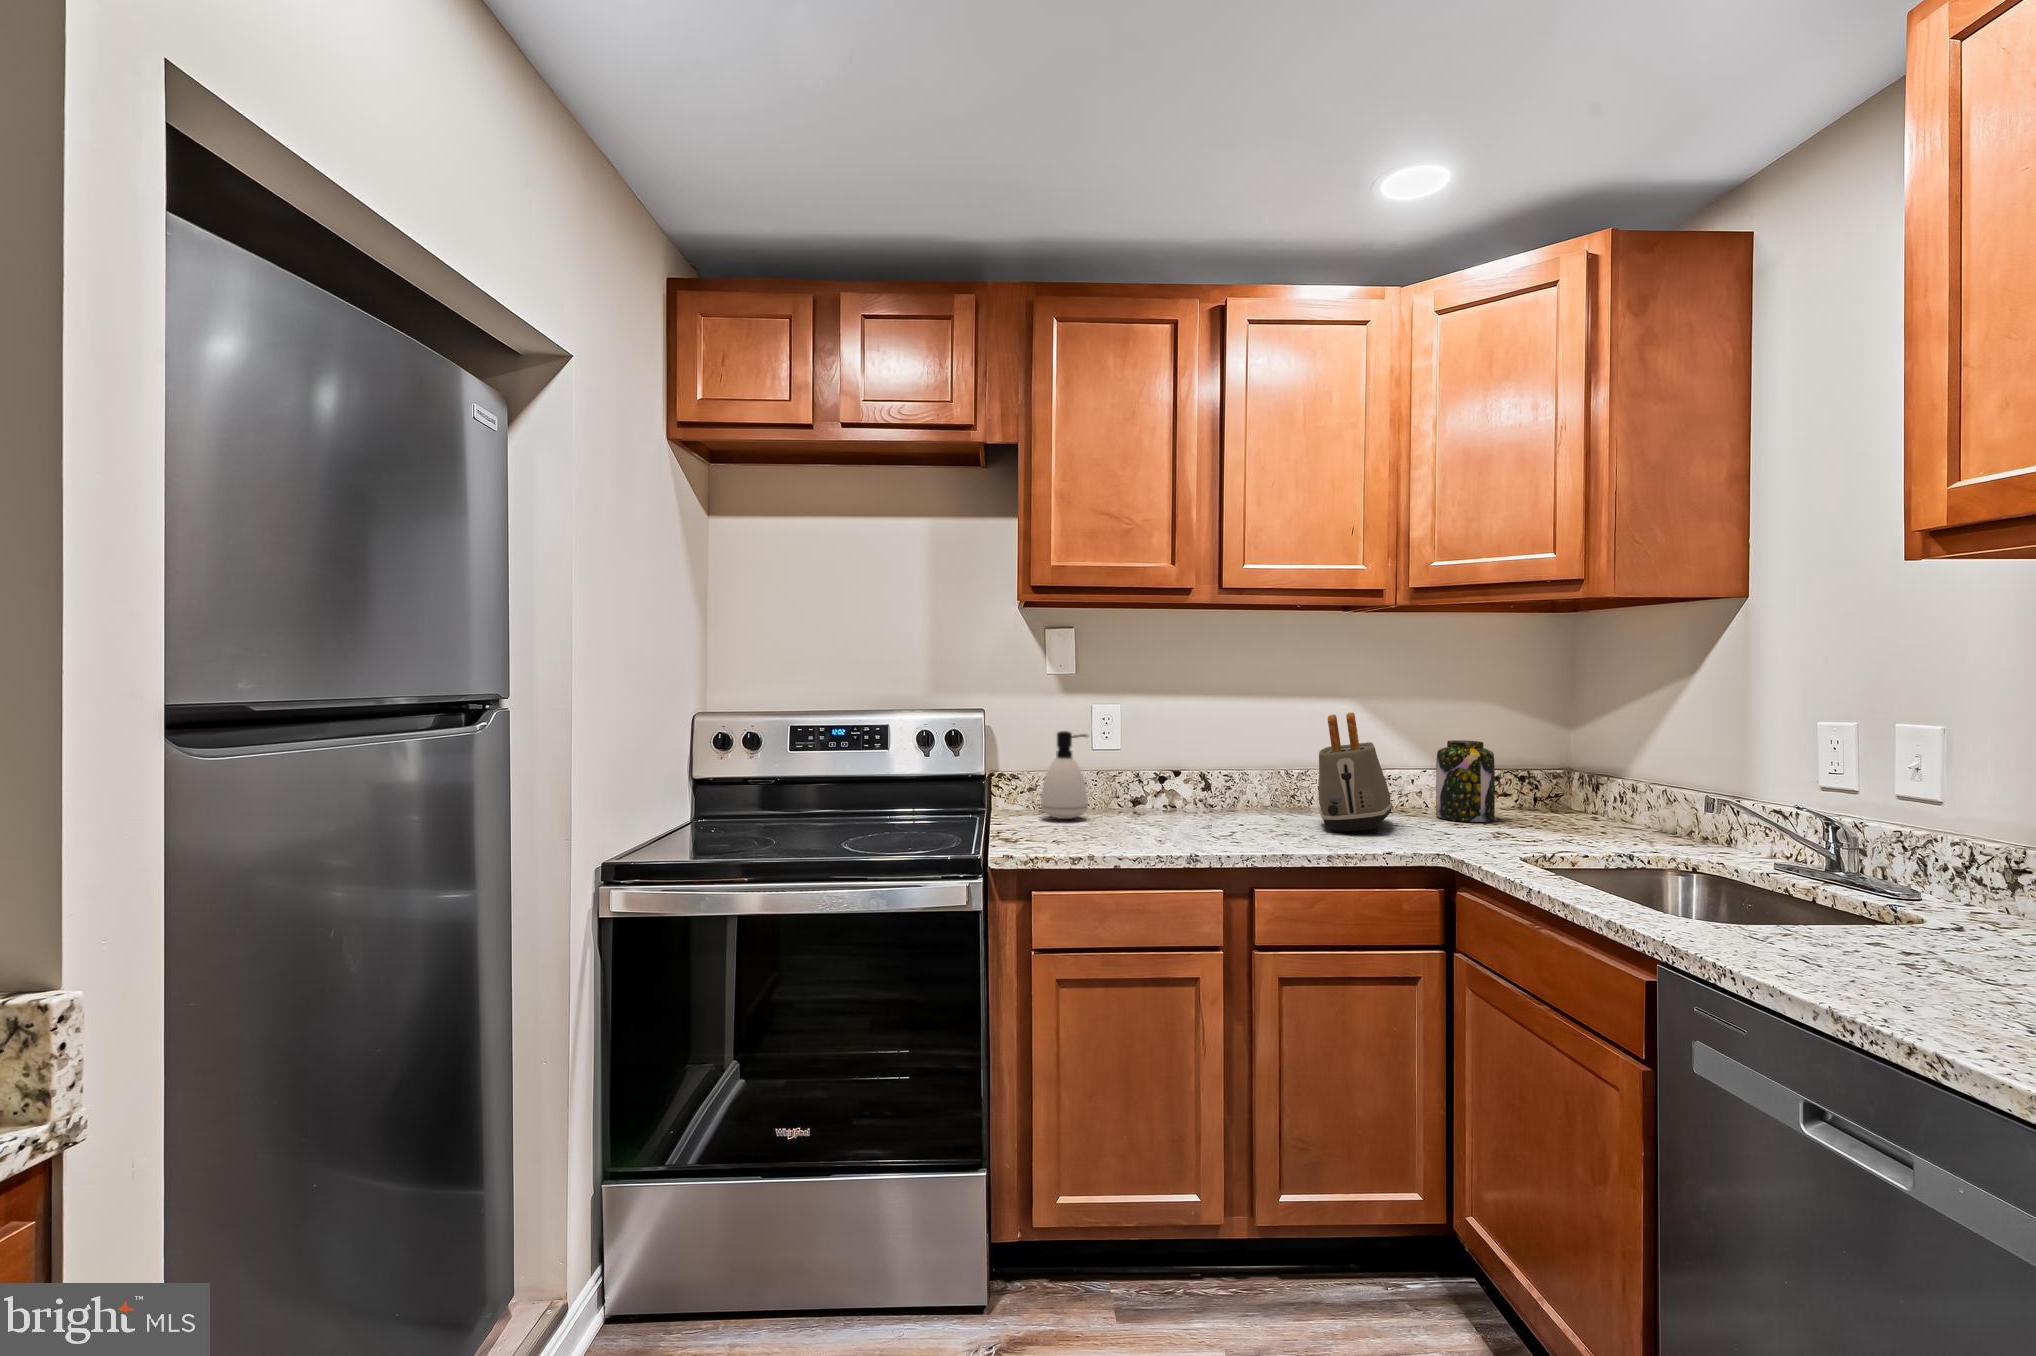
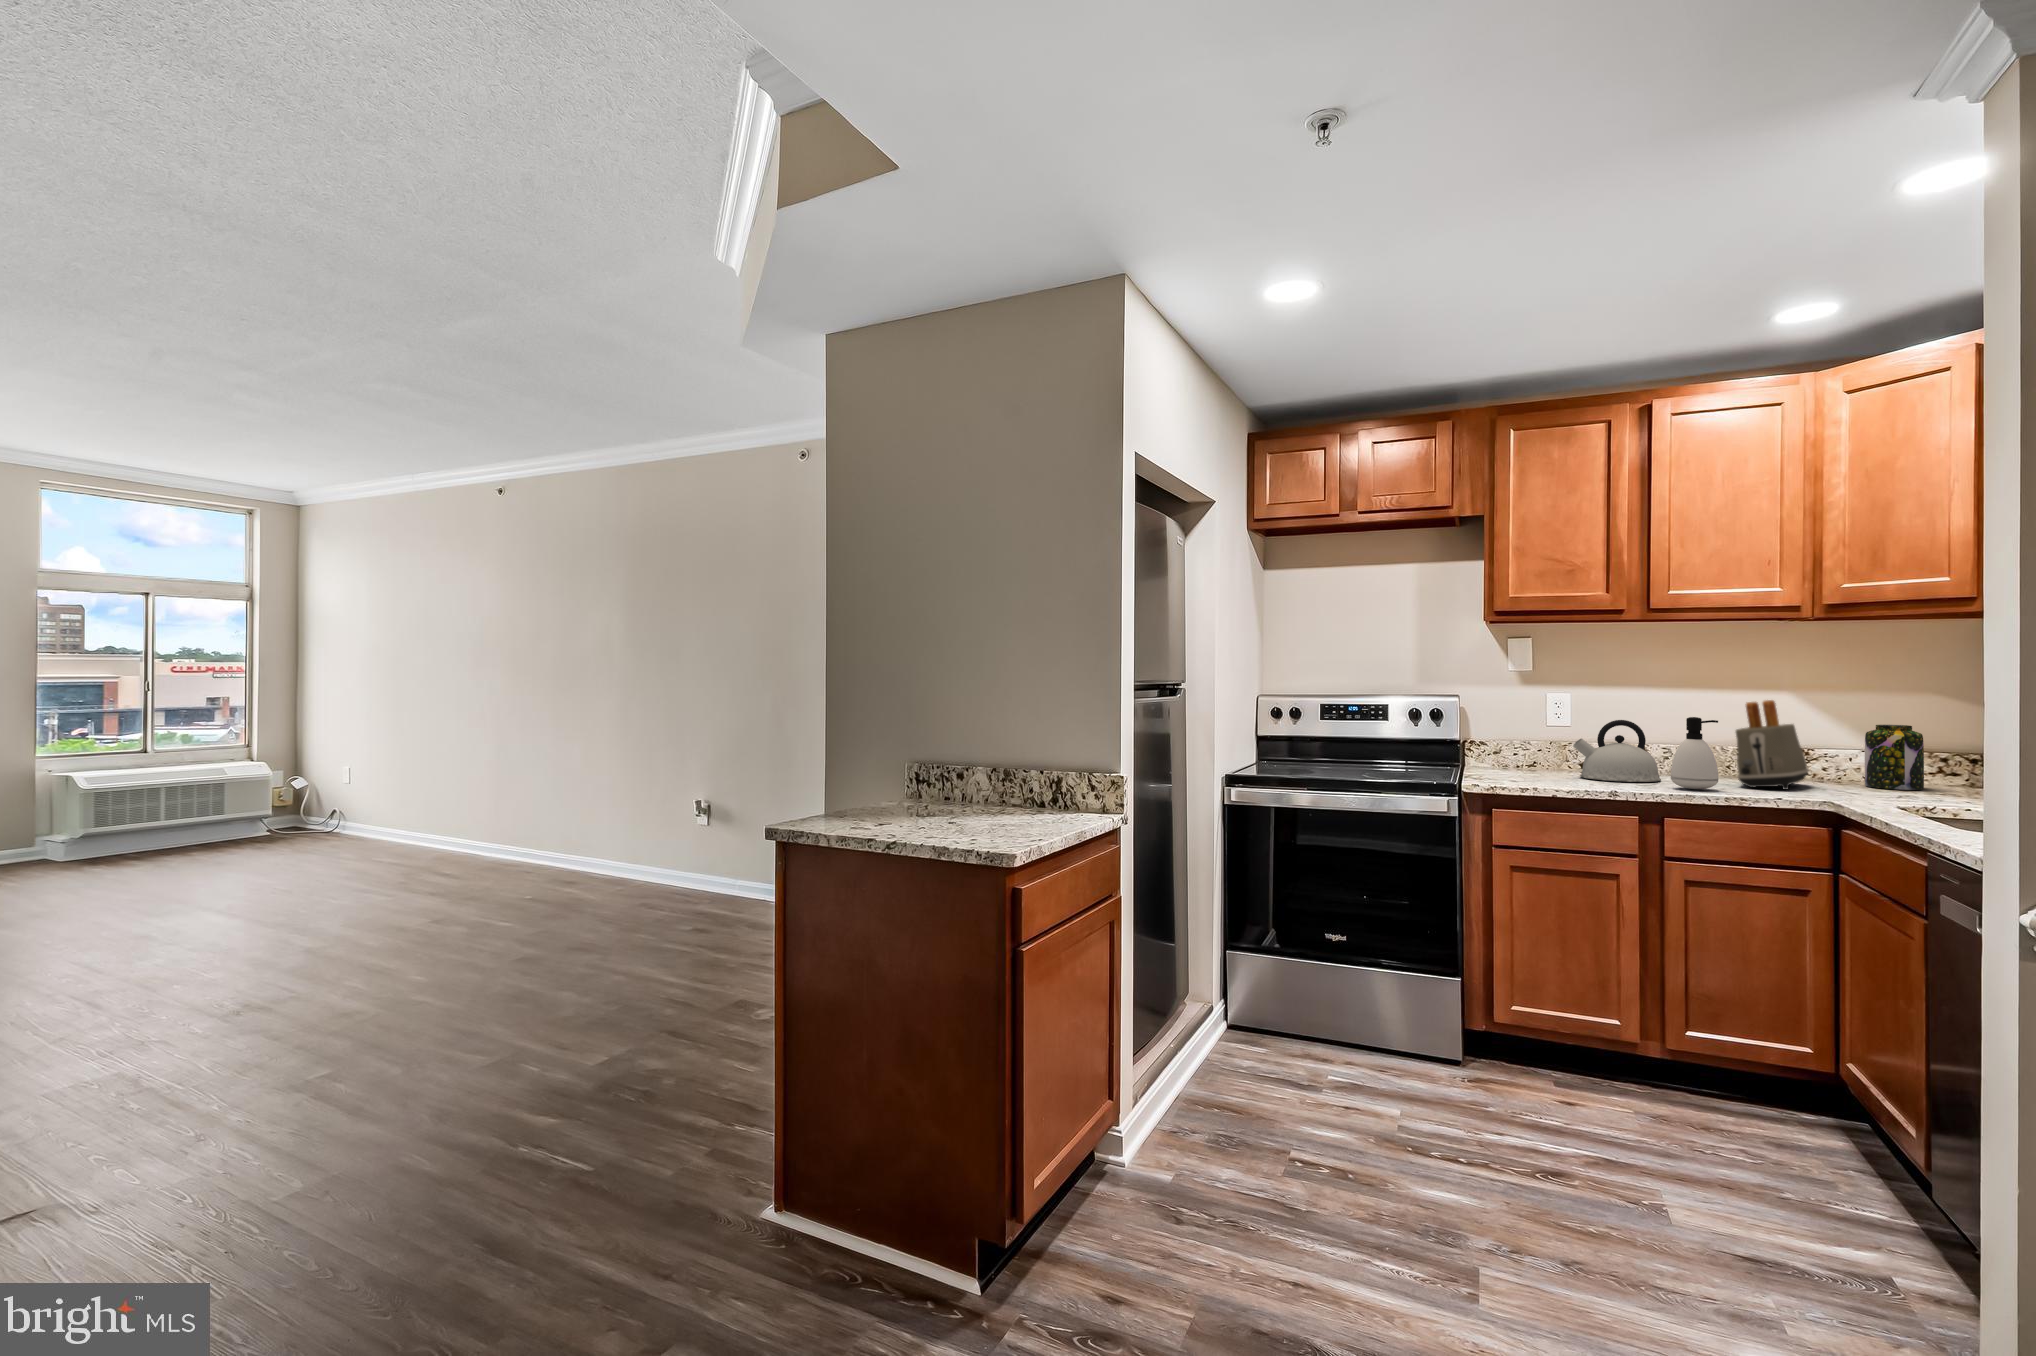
soap dispenser: present [1041,731,1088,819] -> present [1671,717,1719,789]
kettle: none [1130,742,1234,831] -> present [1573,720,1661,782]

